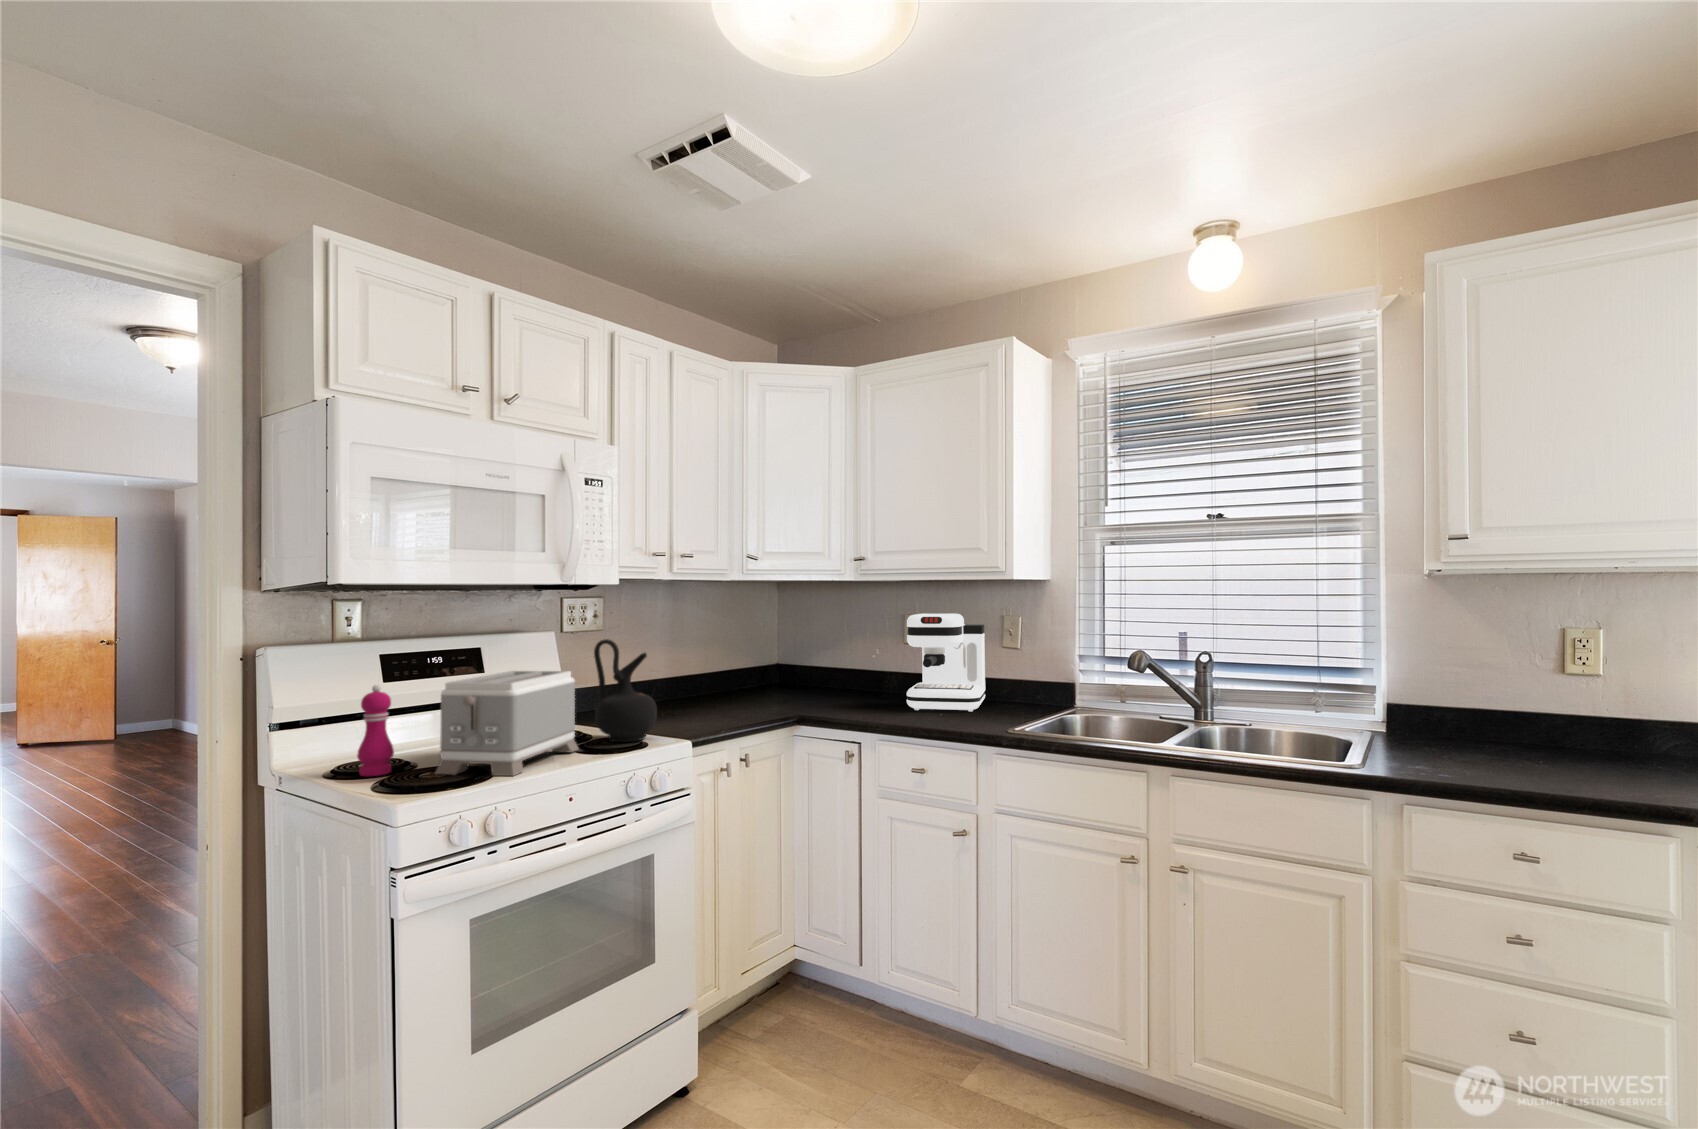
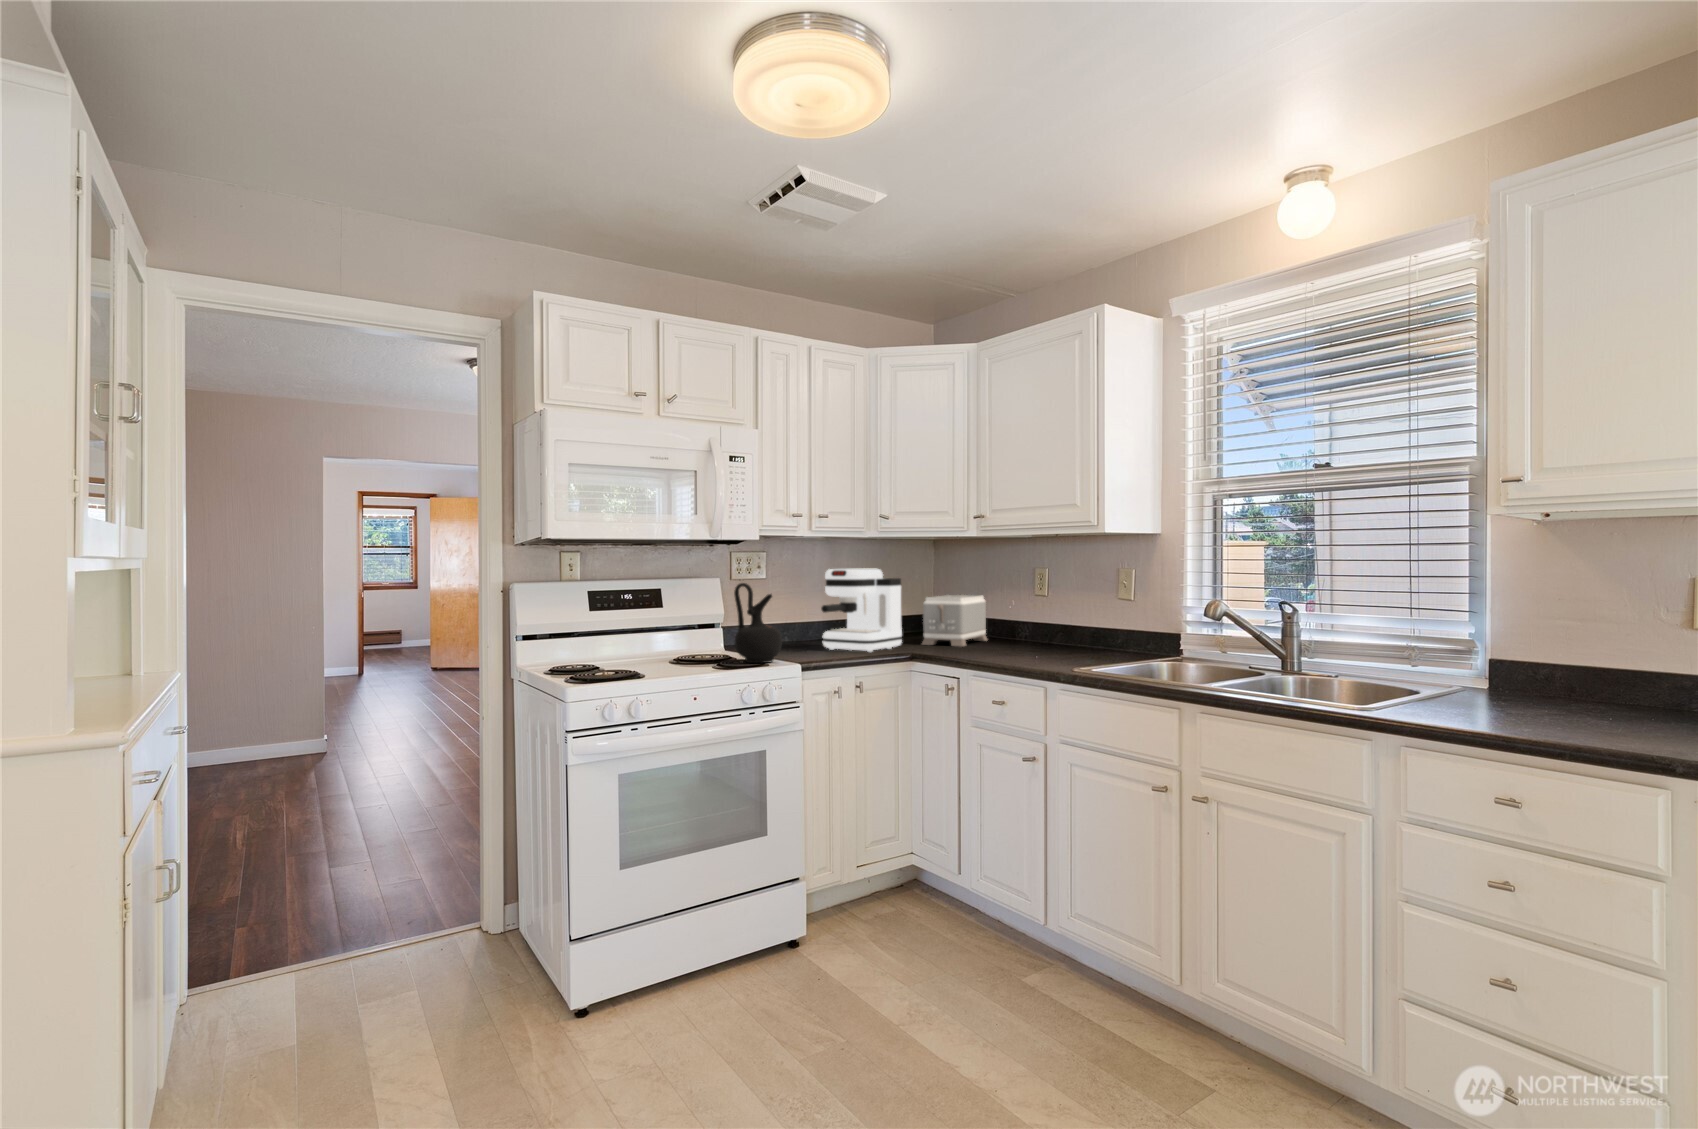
coffee maker: present [907,614,985,712] -> present [821,569,902,652]
toaster: present [435,671,578,776] -> present [922,595,987,647]
pepper mill: present [357,685,394,776] -> none [562,609,585,672]

